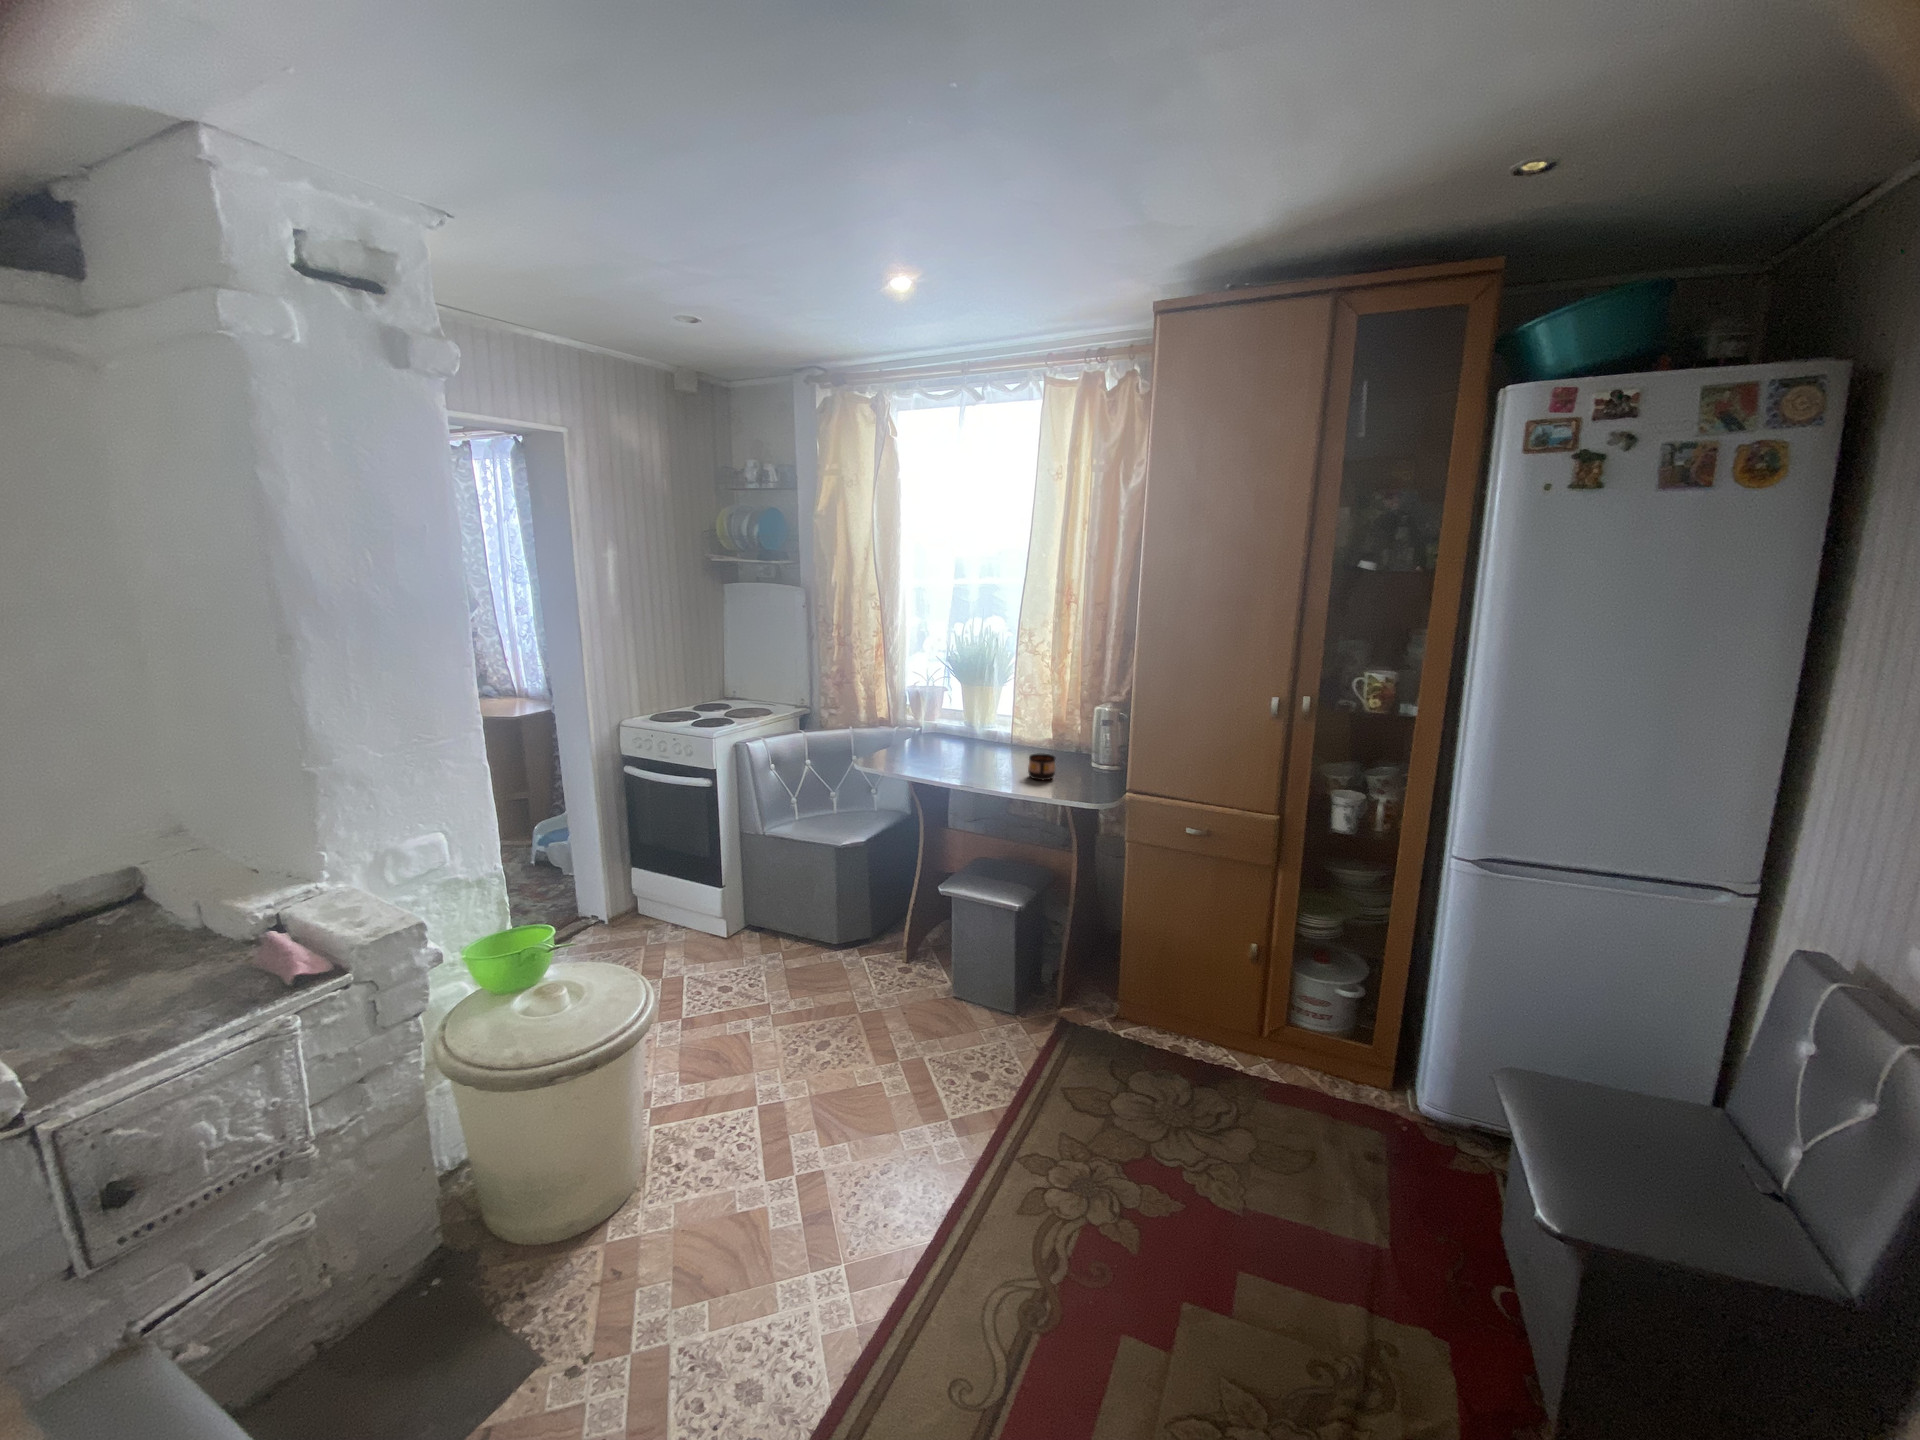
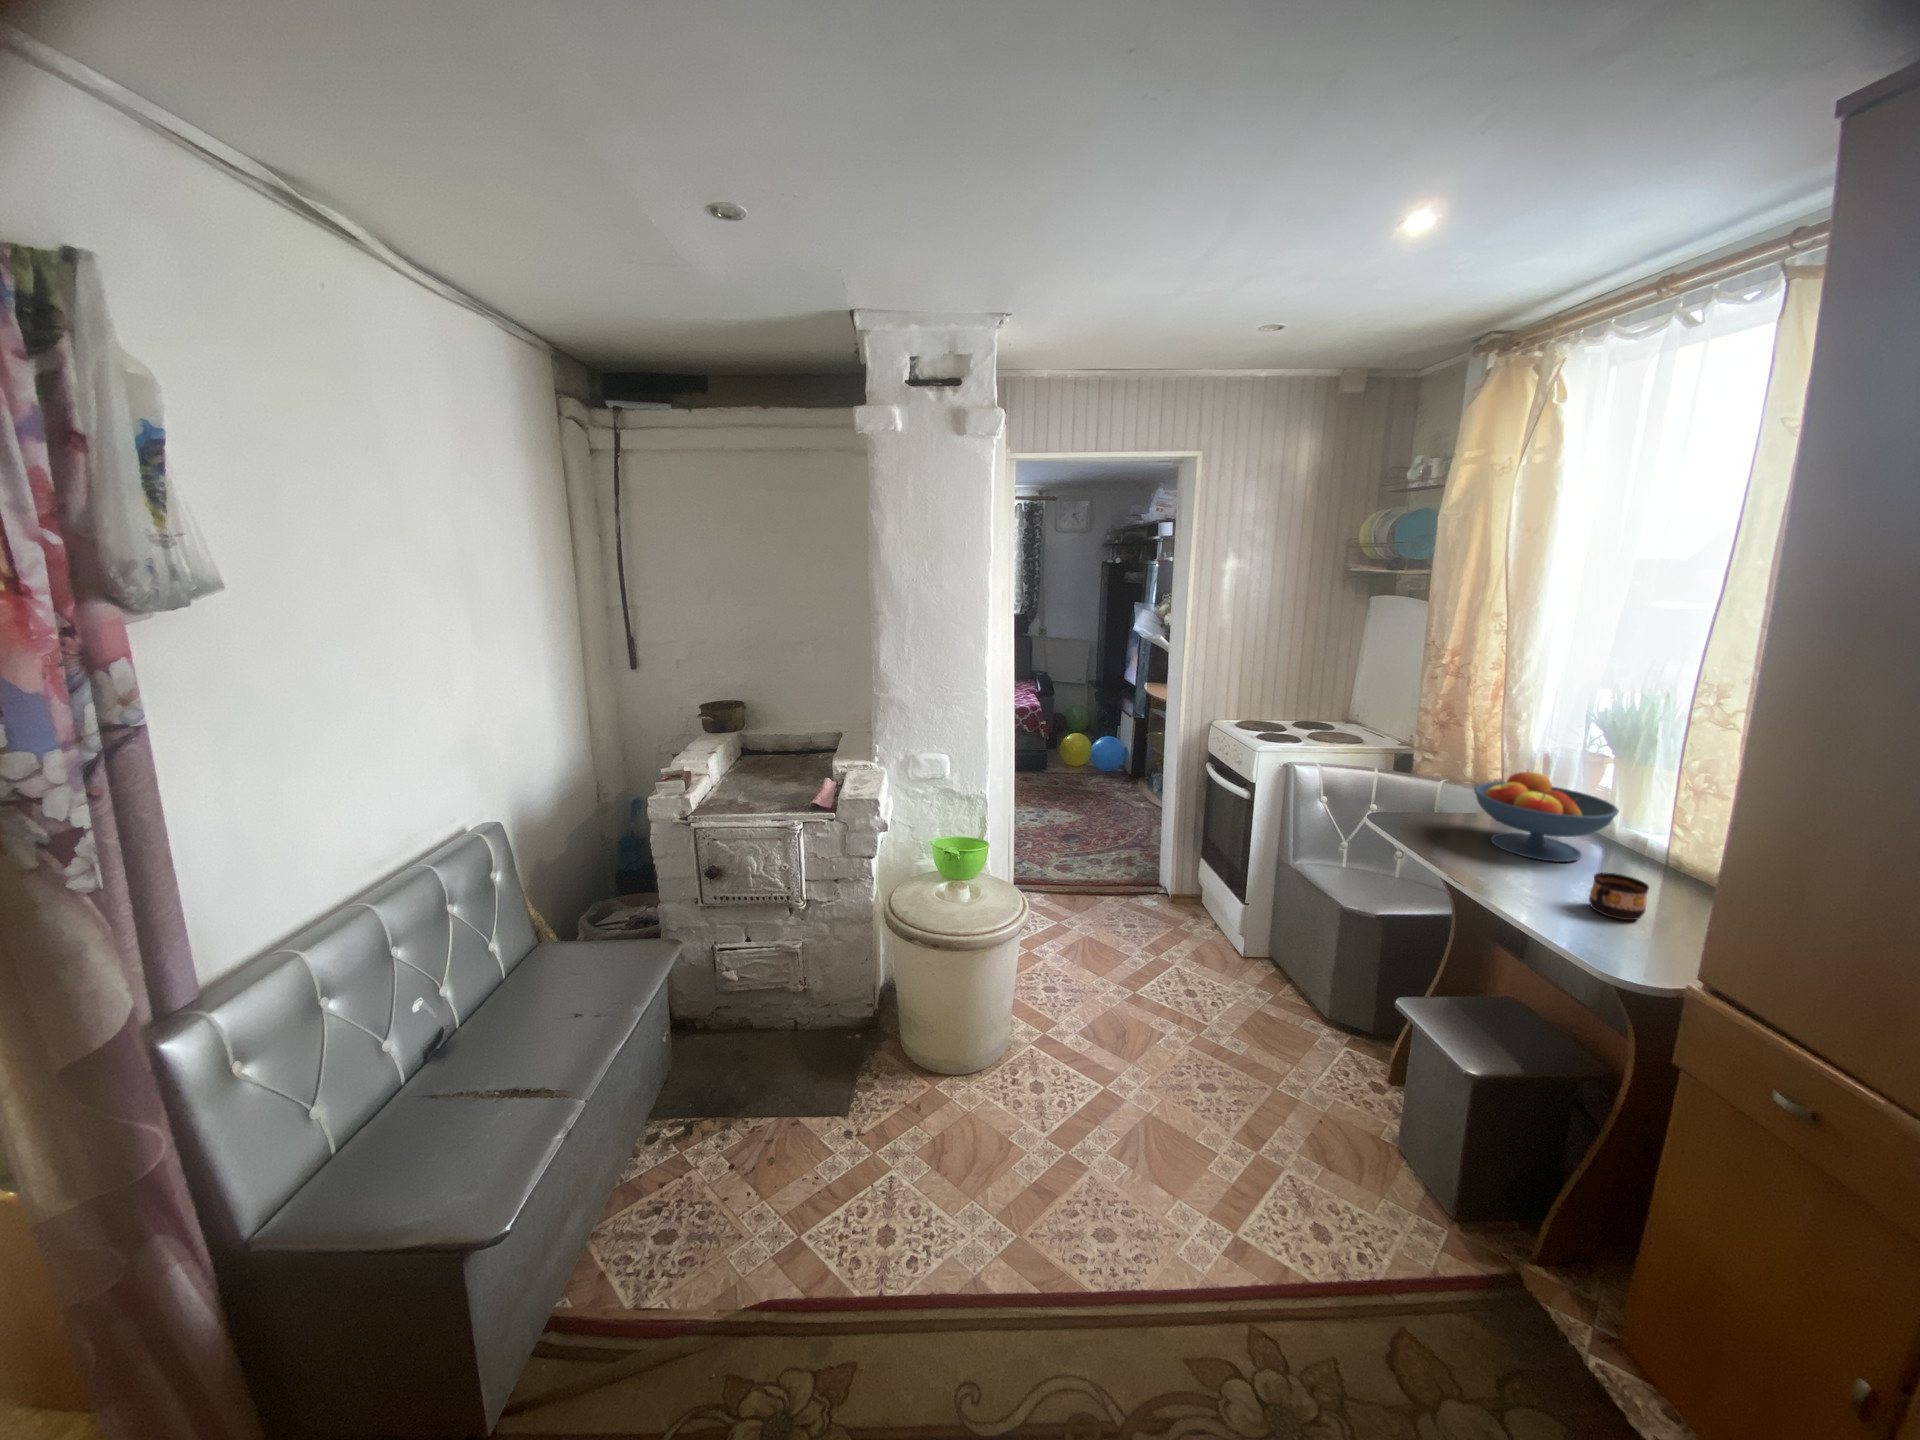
fruit bowl: none [919,703,1000,762] -> present [1474,771,1619,862]

